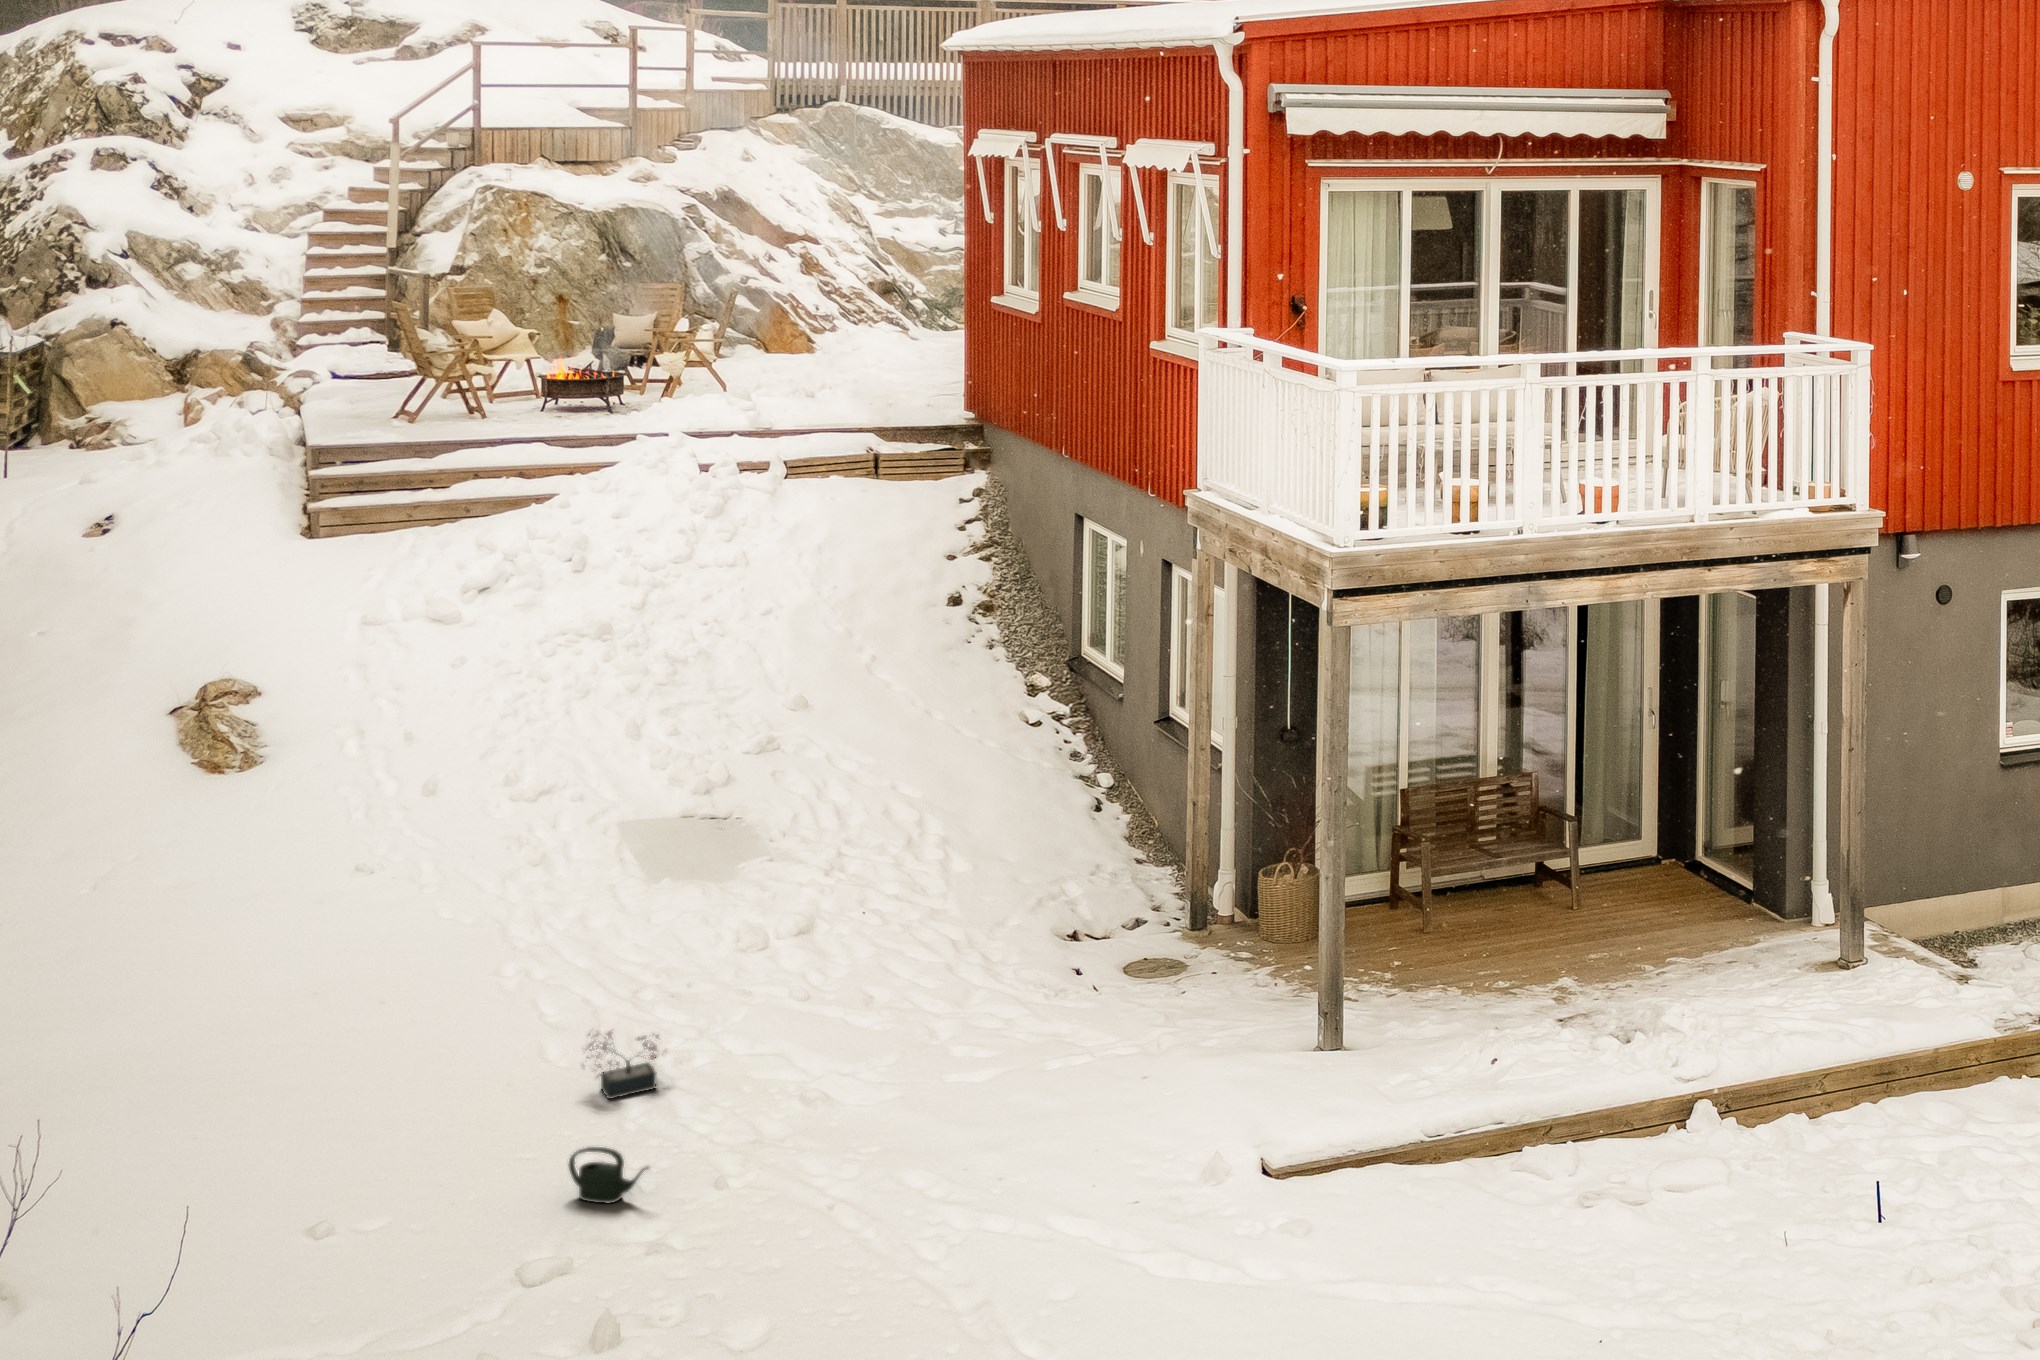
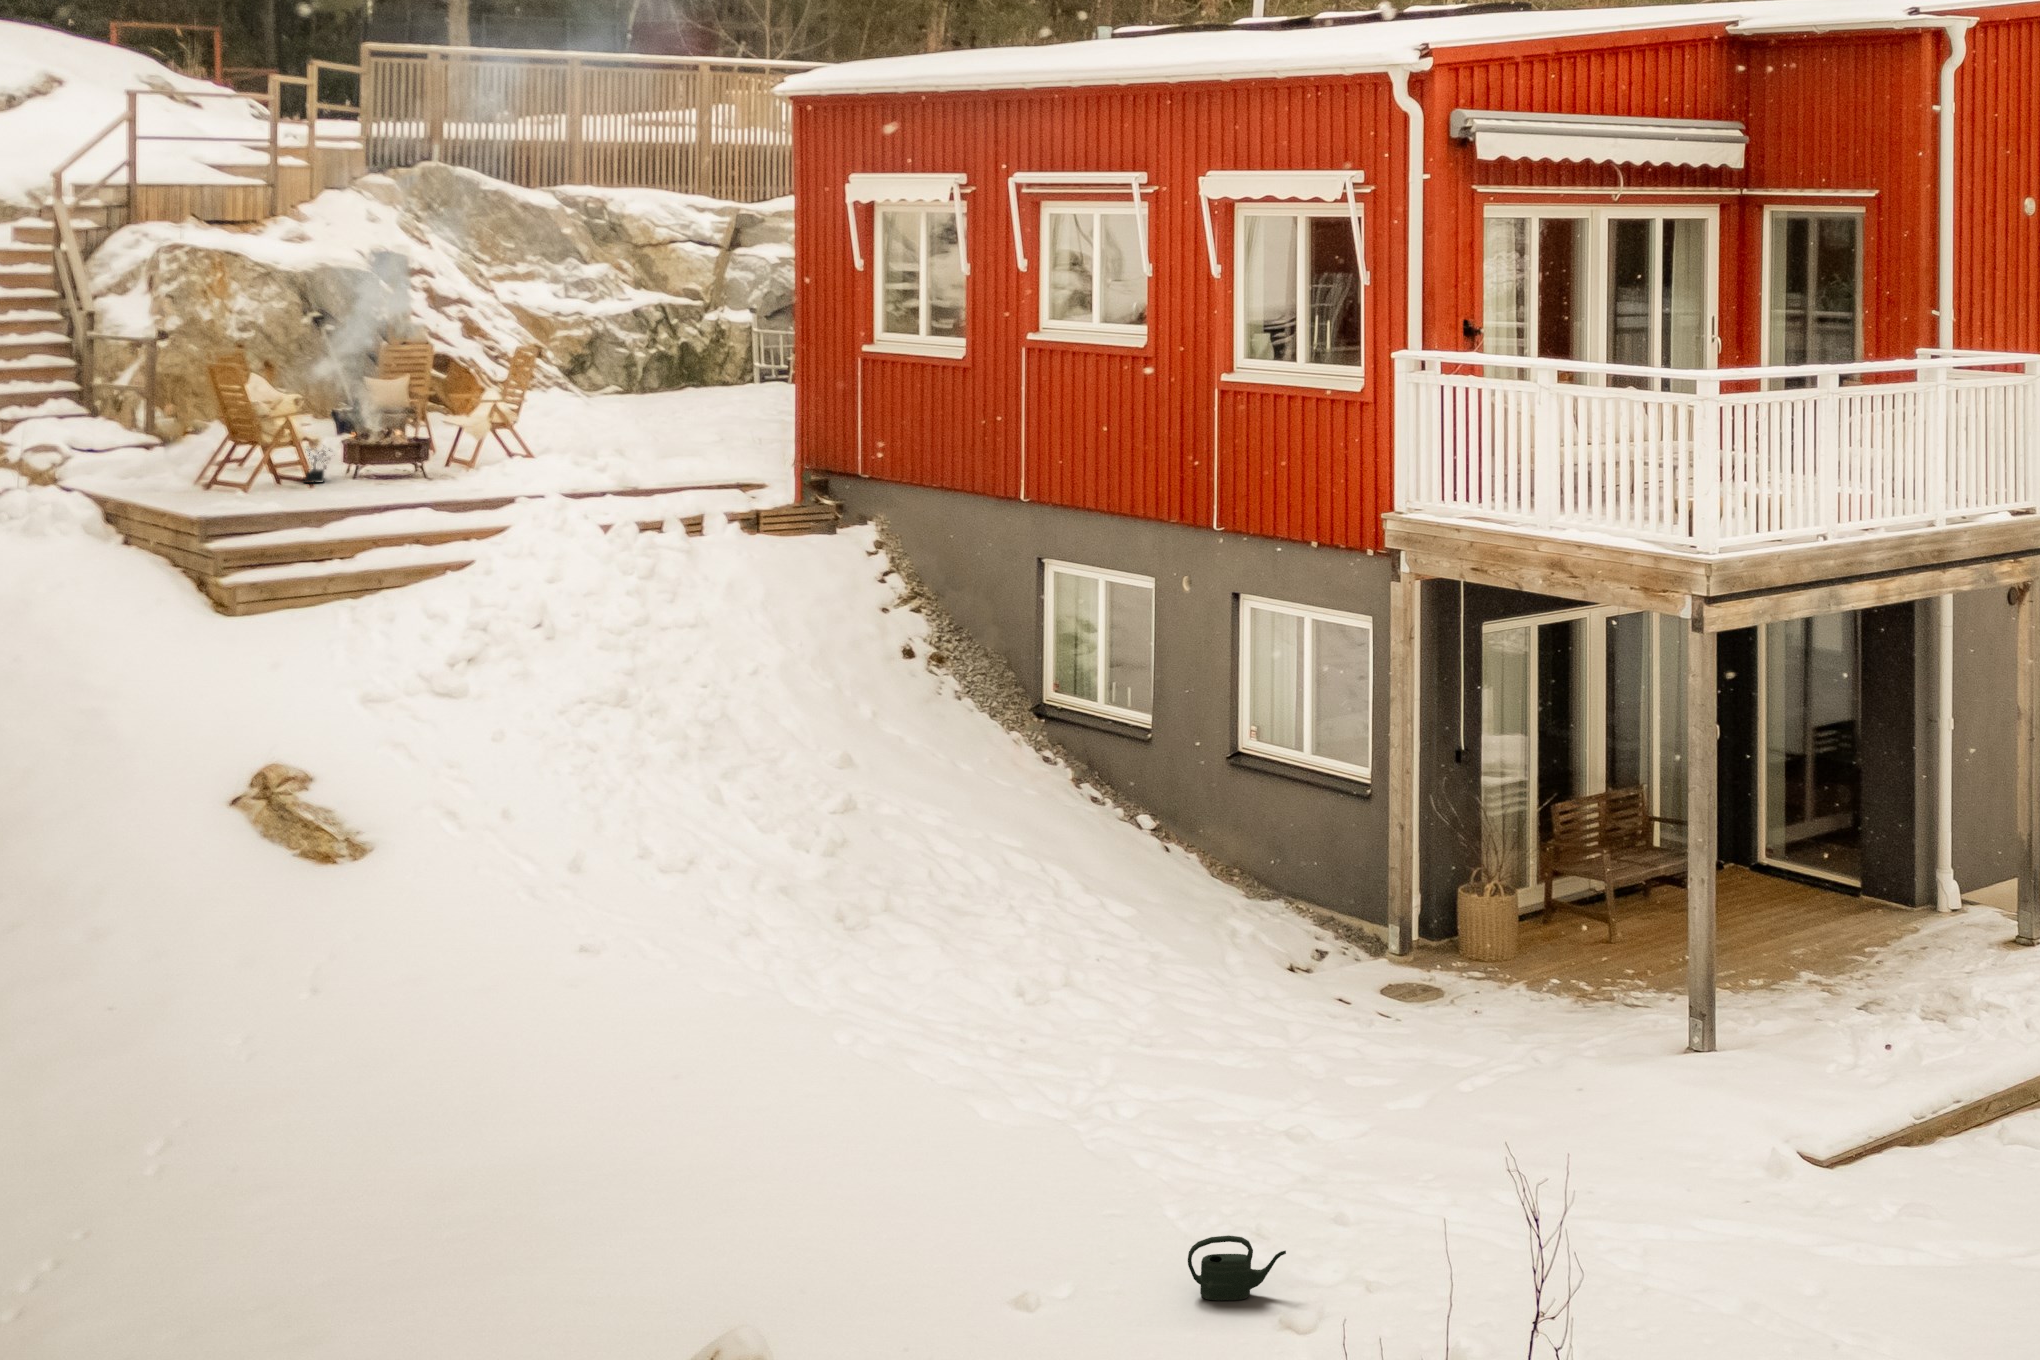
decorative plant: present [584,1030,659,1099] -> present [304,450,330,483]

